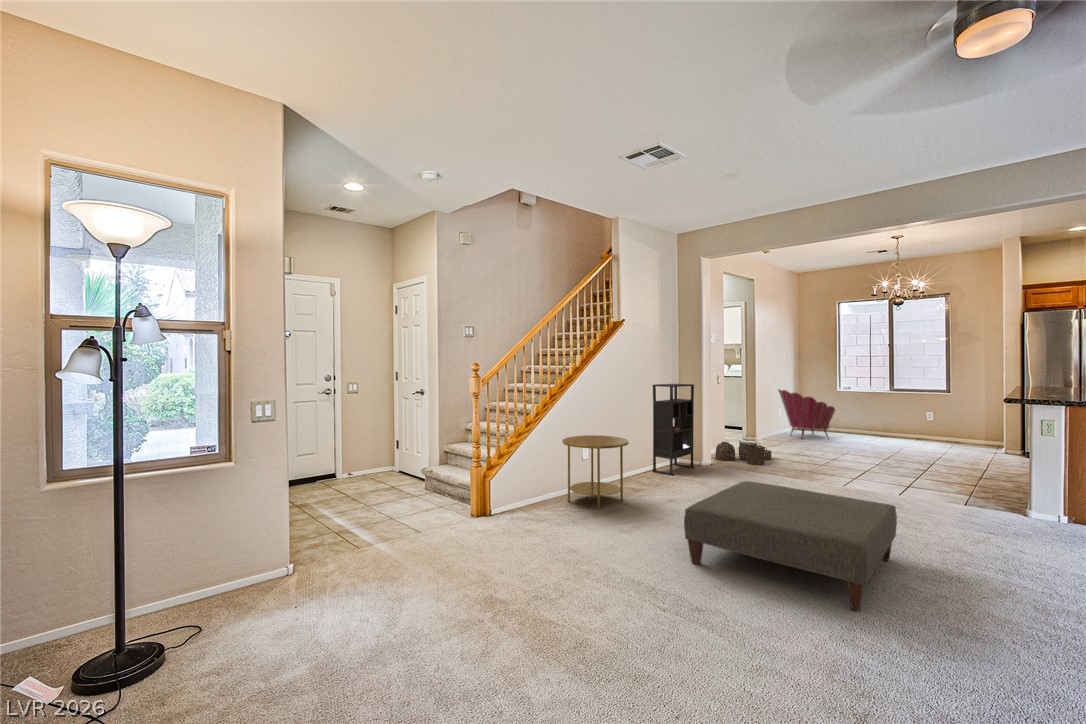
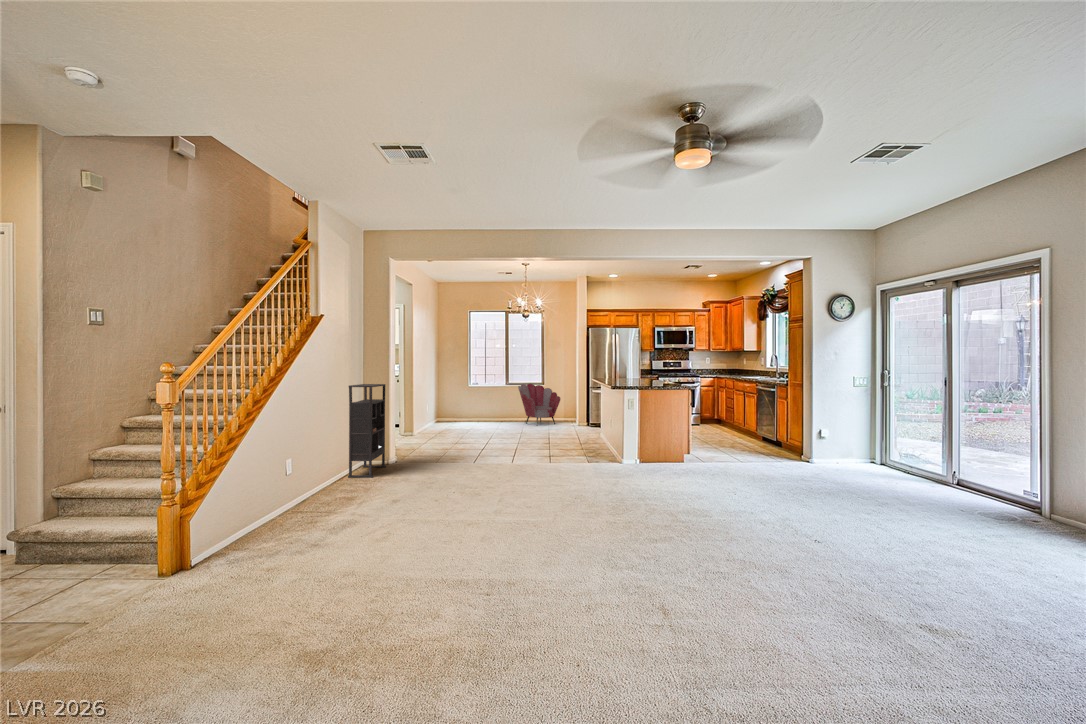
armchair: present [778,389,835,439] -> present [518,384,560,426]
side table: present [562,435,628,509] -> none [274,444,356,527]
woven basket: present [715,441,772,465] -> none [396,434,444,456]
ottoman: present [684,481,897,611] -> none [460,467,606,550]

